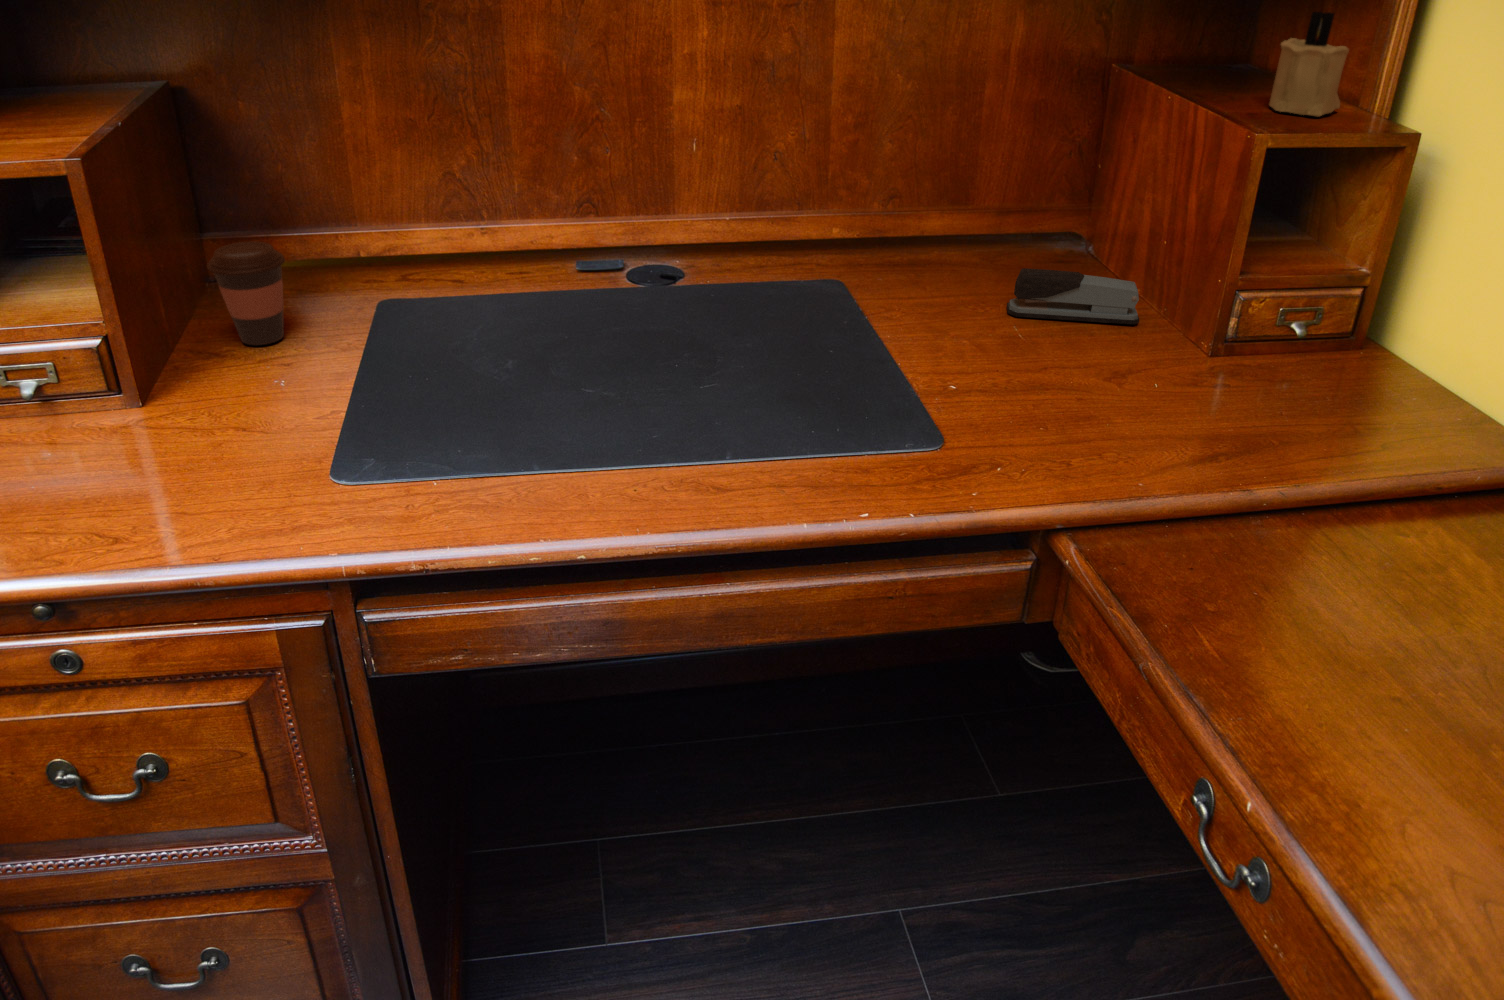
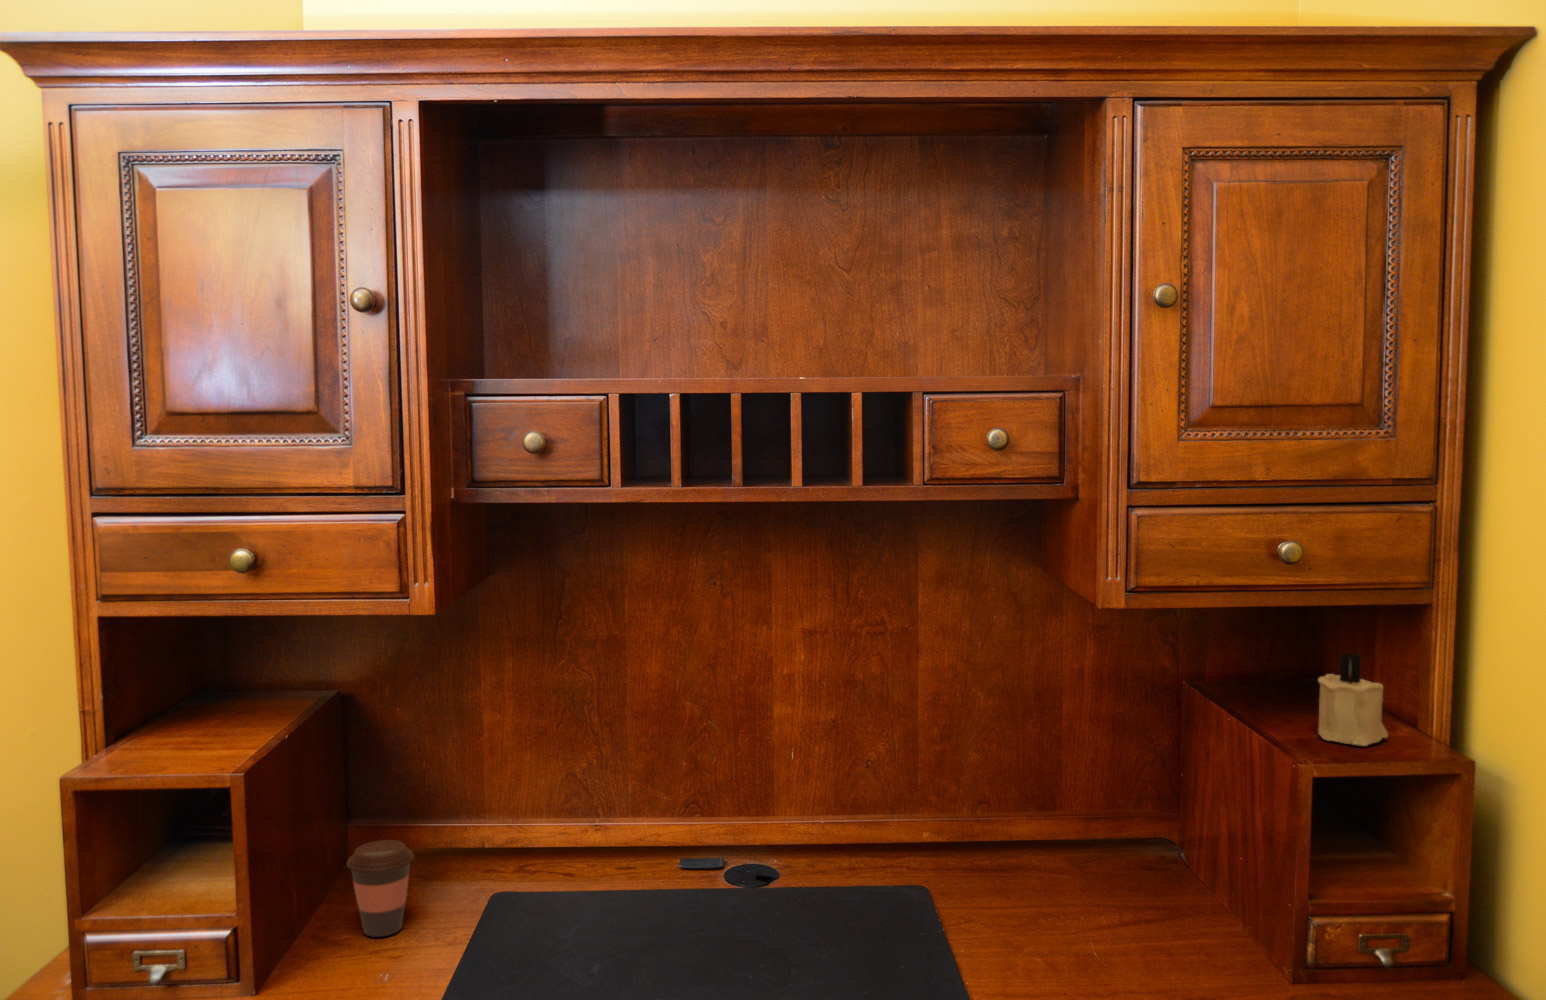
stapler: present [1007,268,1139,324] -> none [1088,882,1222,944]

